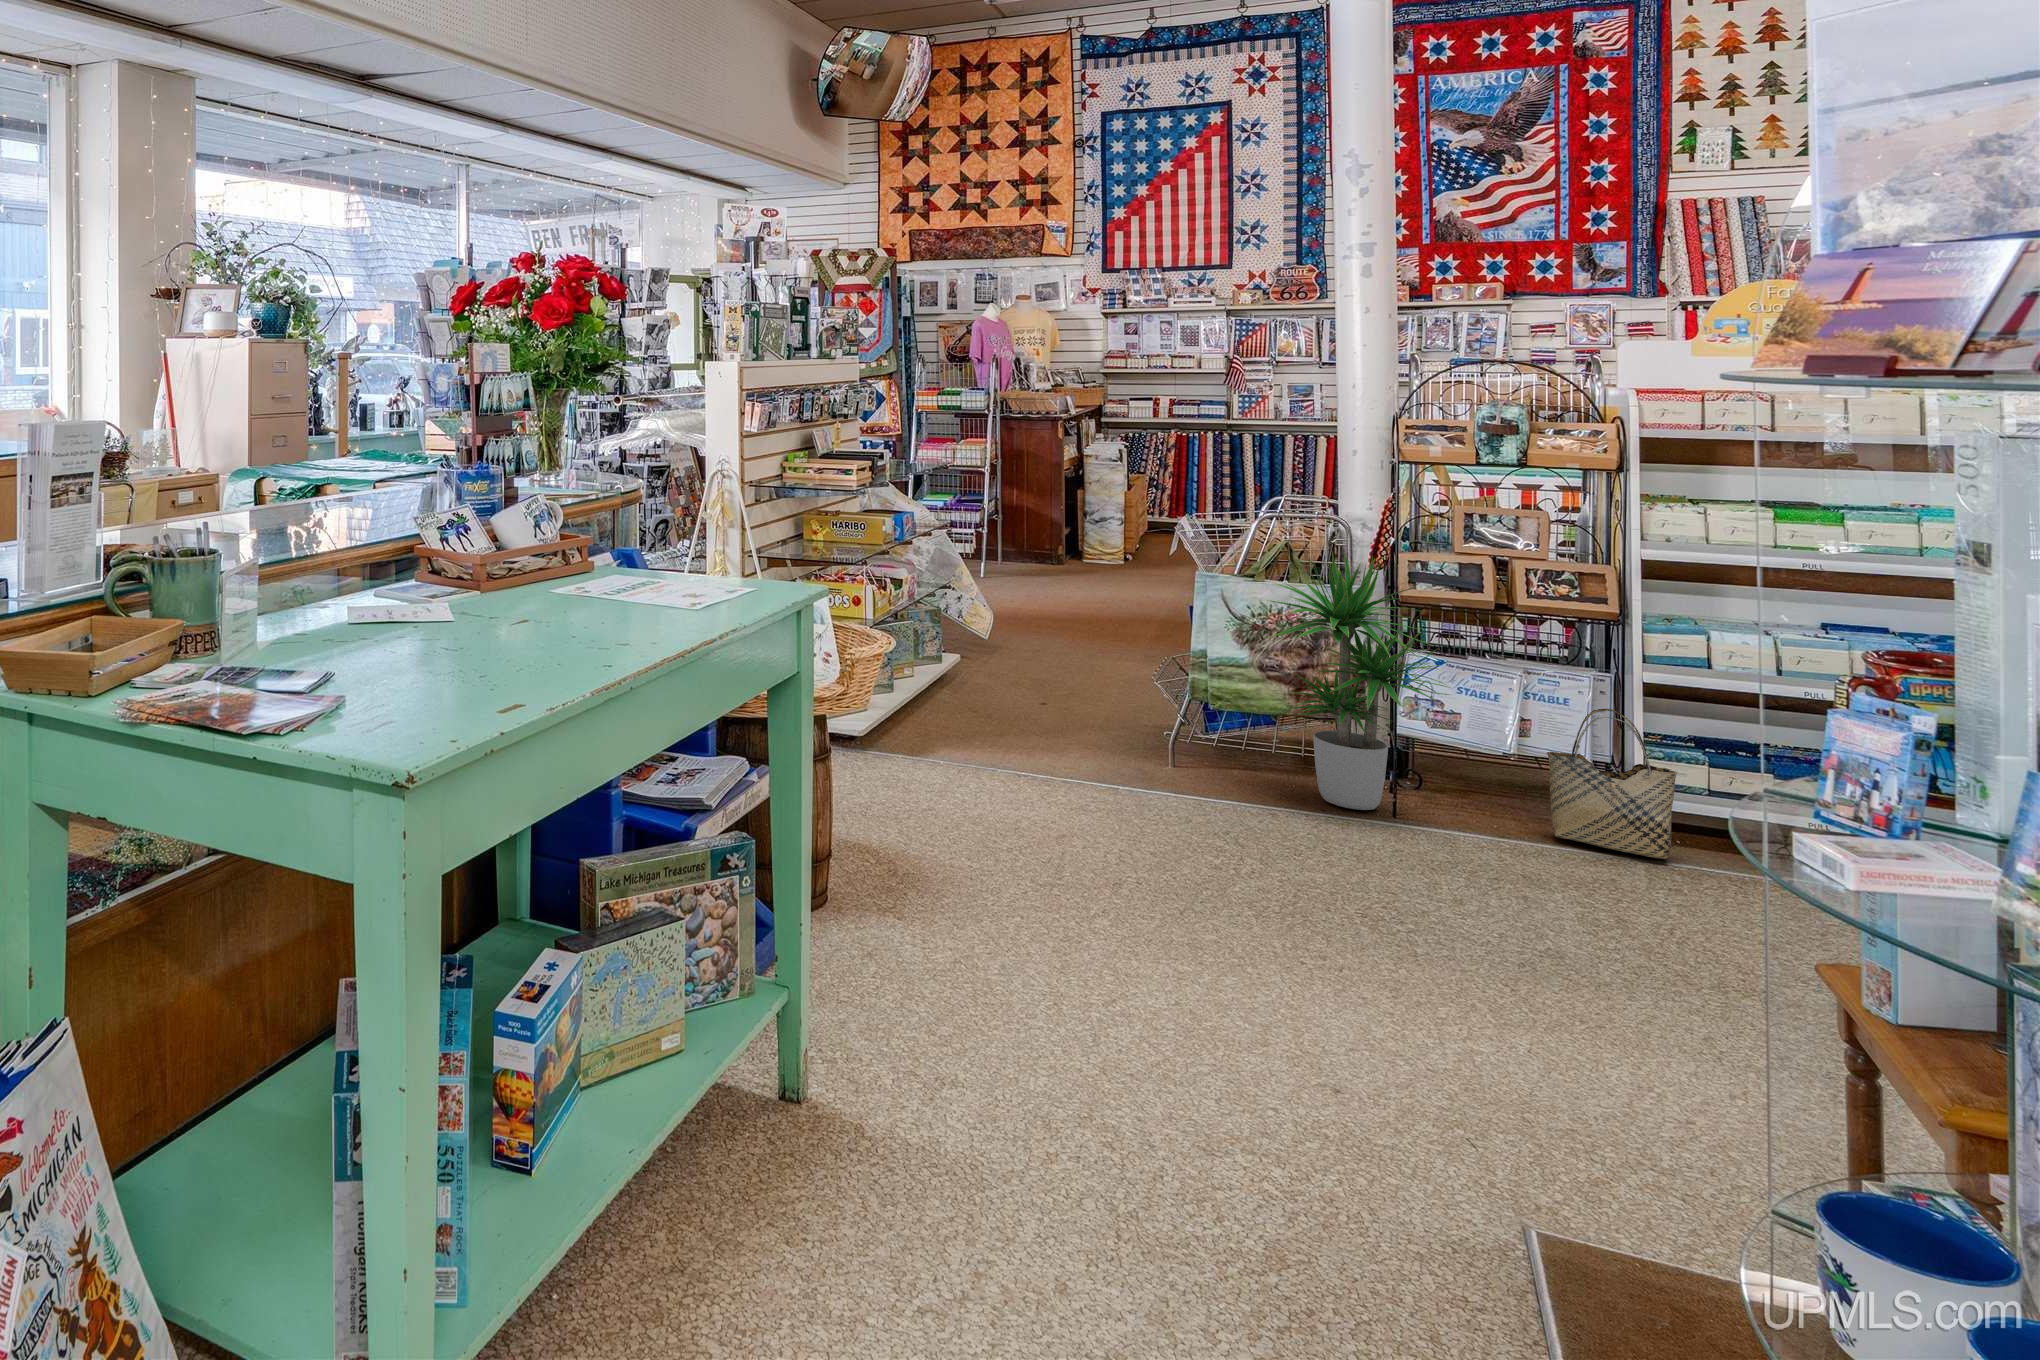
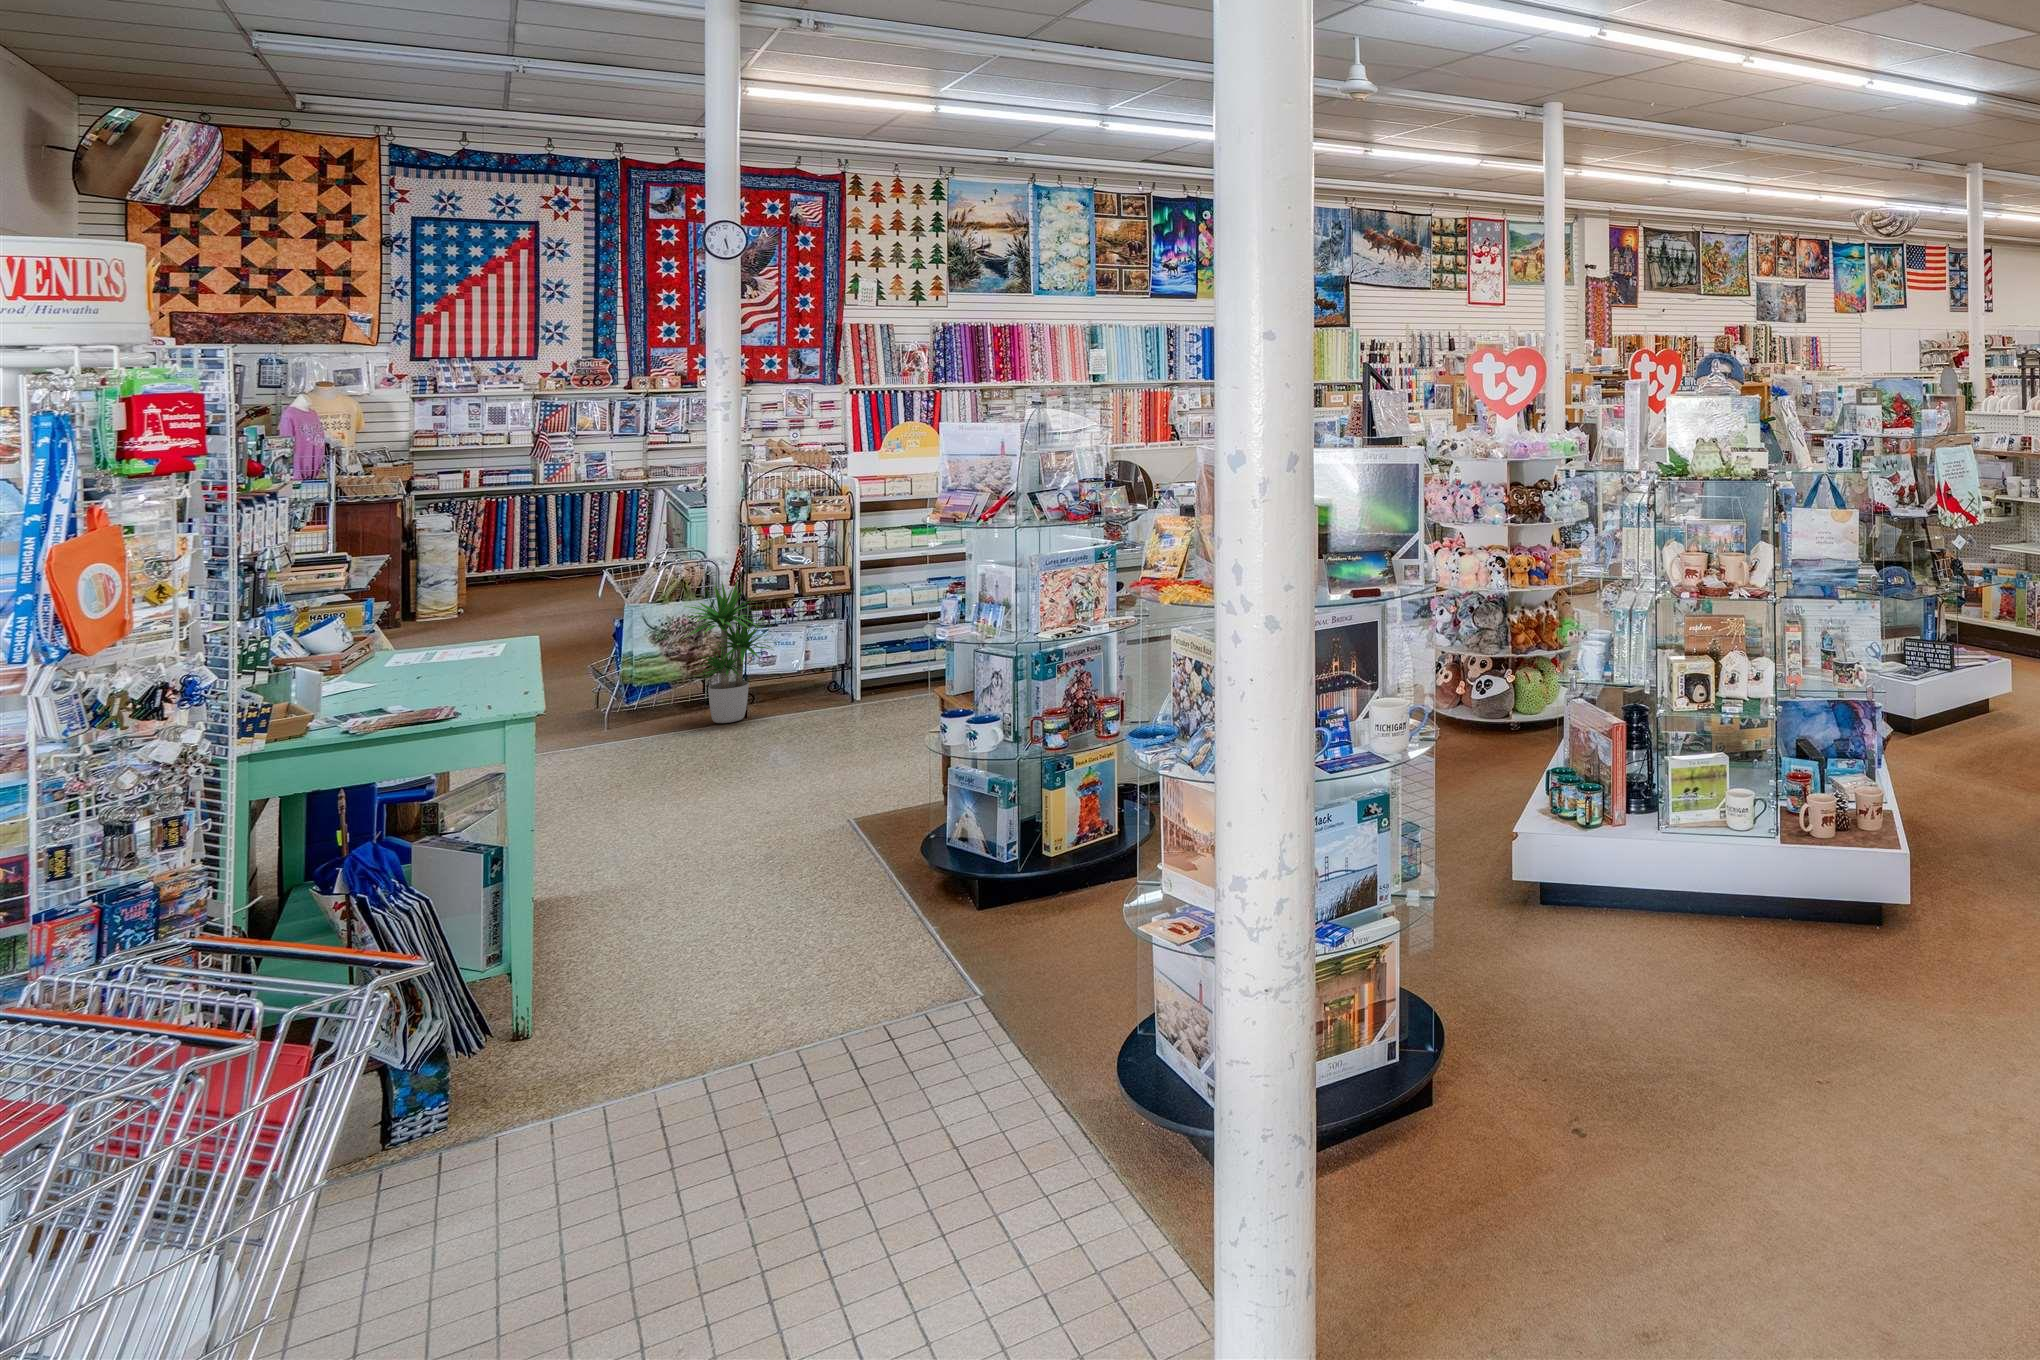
woven basket: present [1547,709,1677,859] -> none [822,635,876,704]

